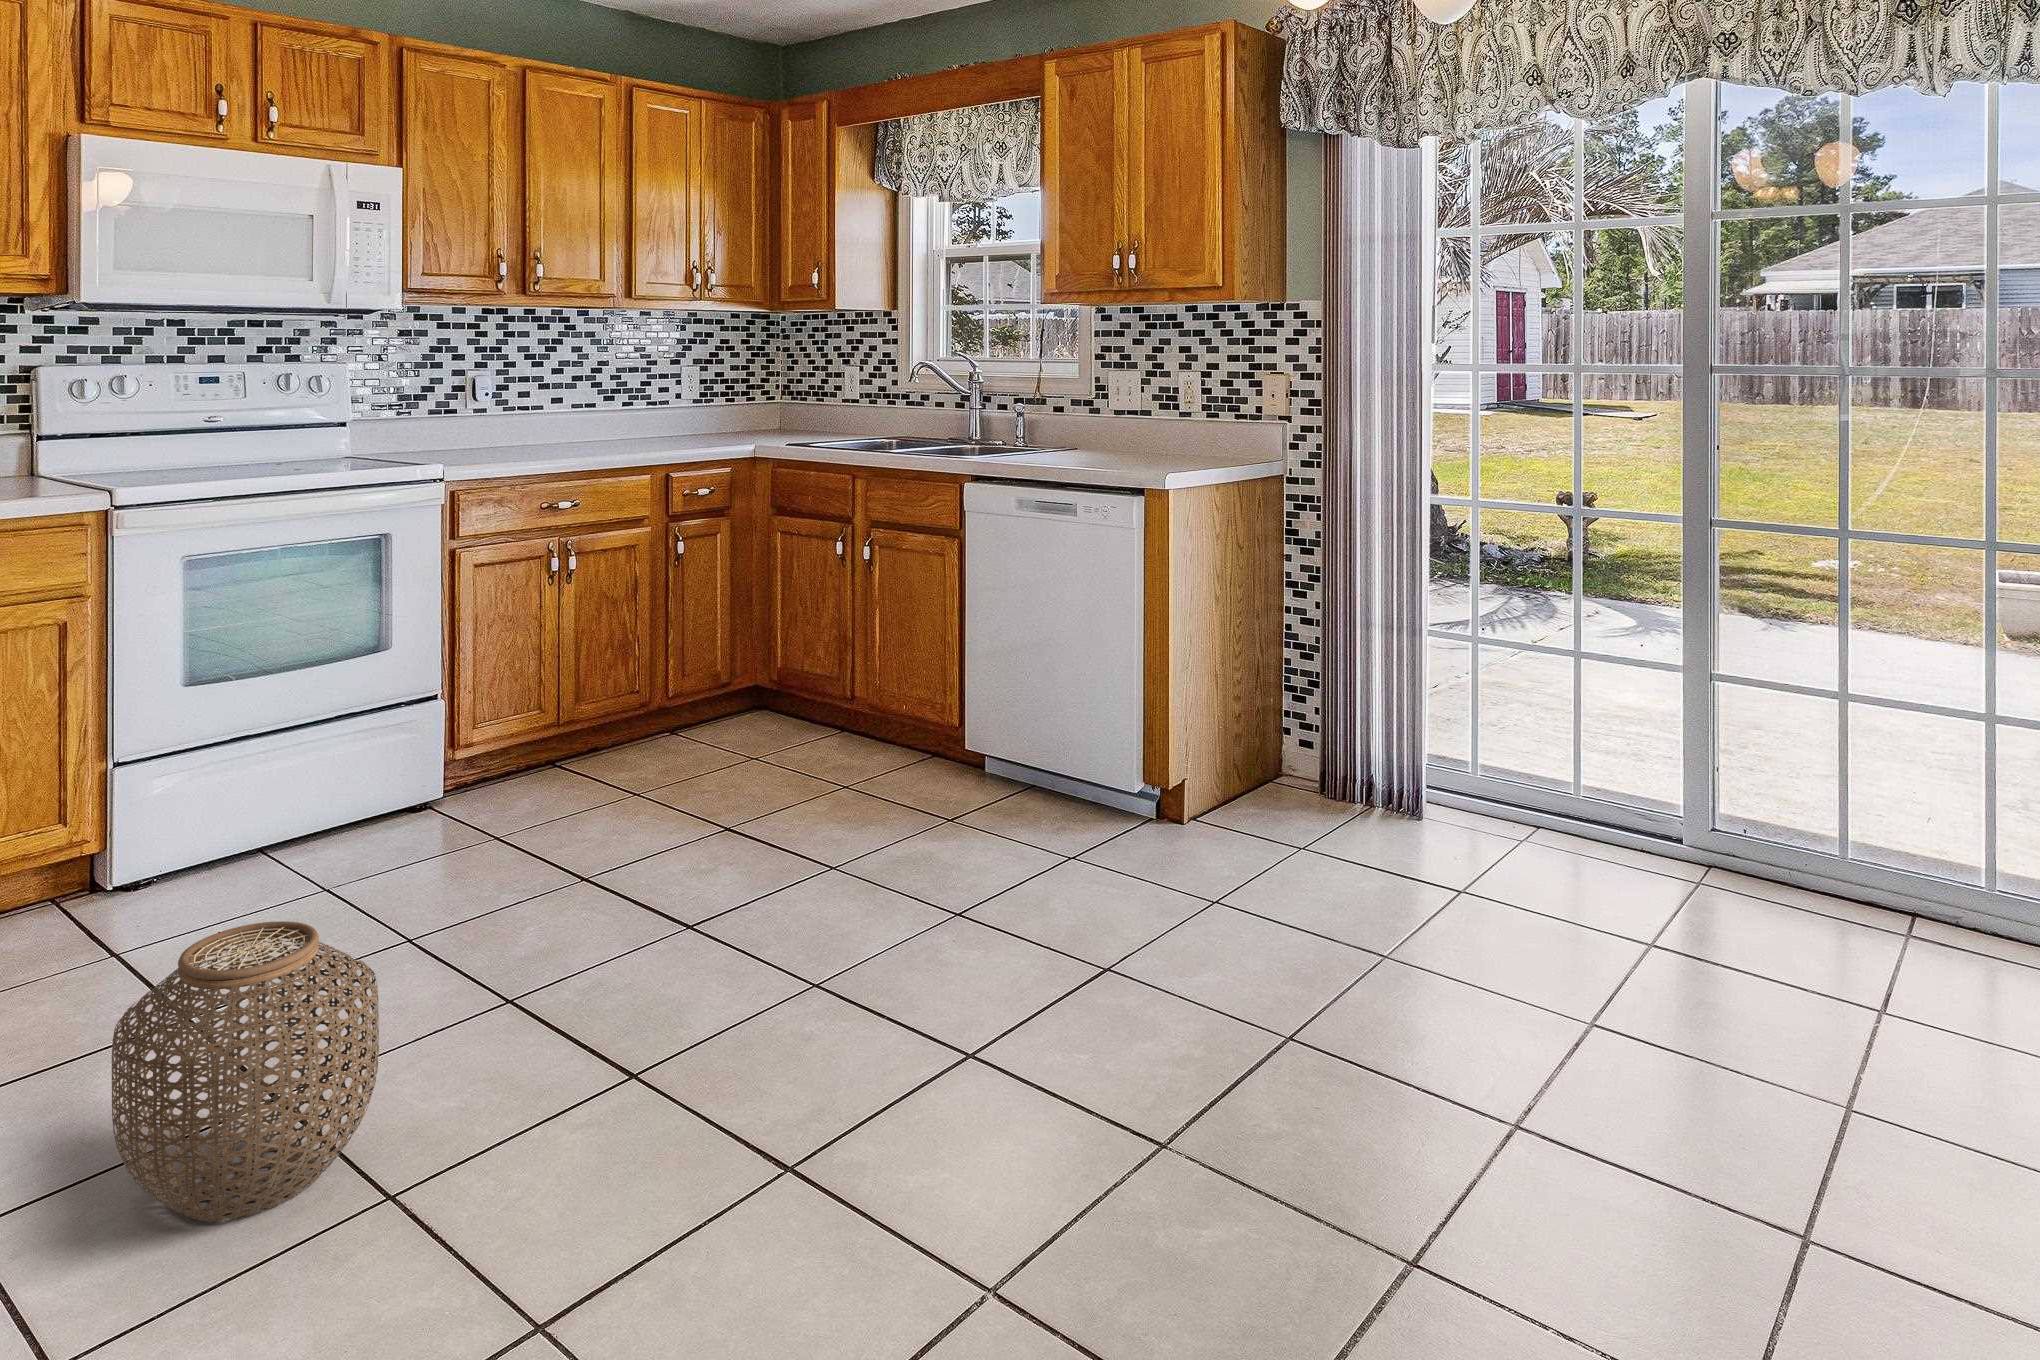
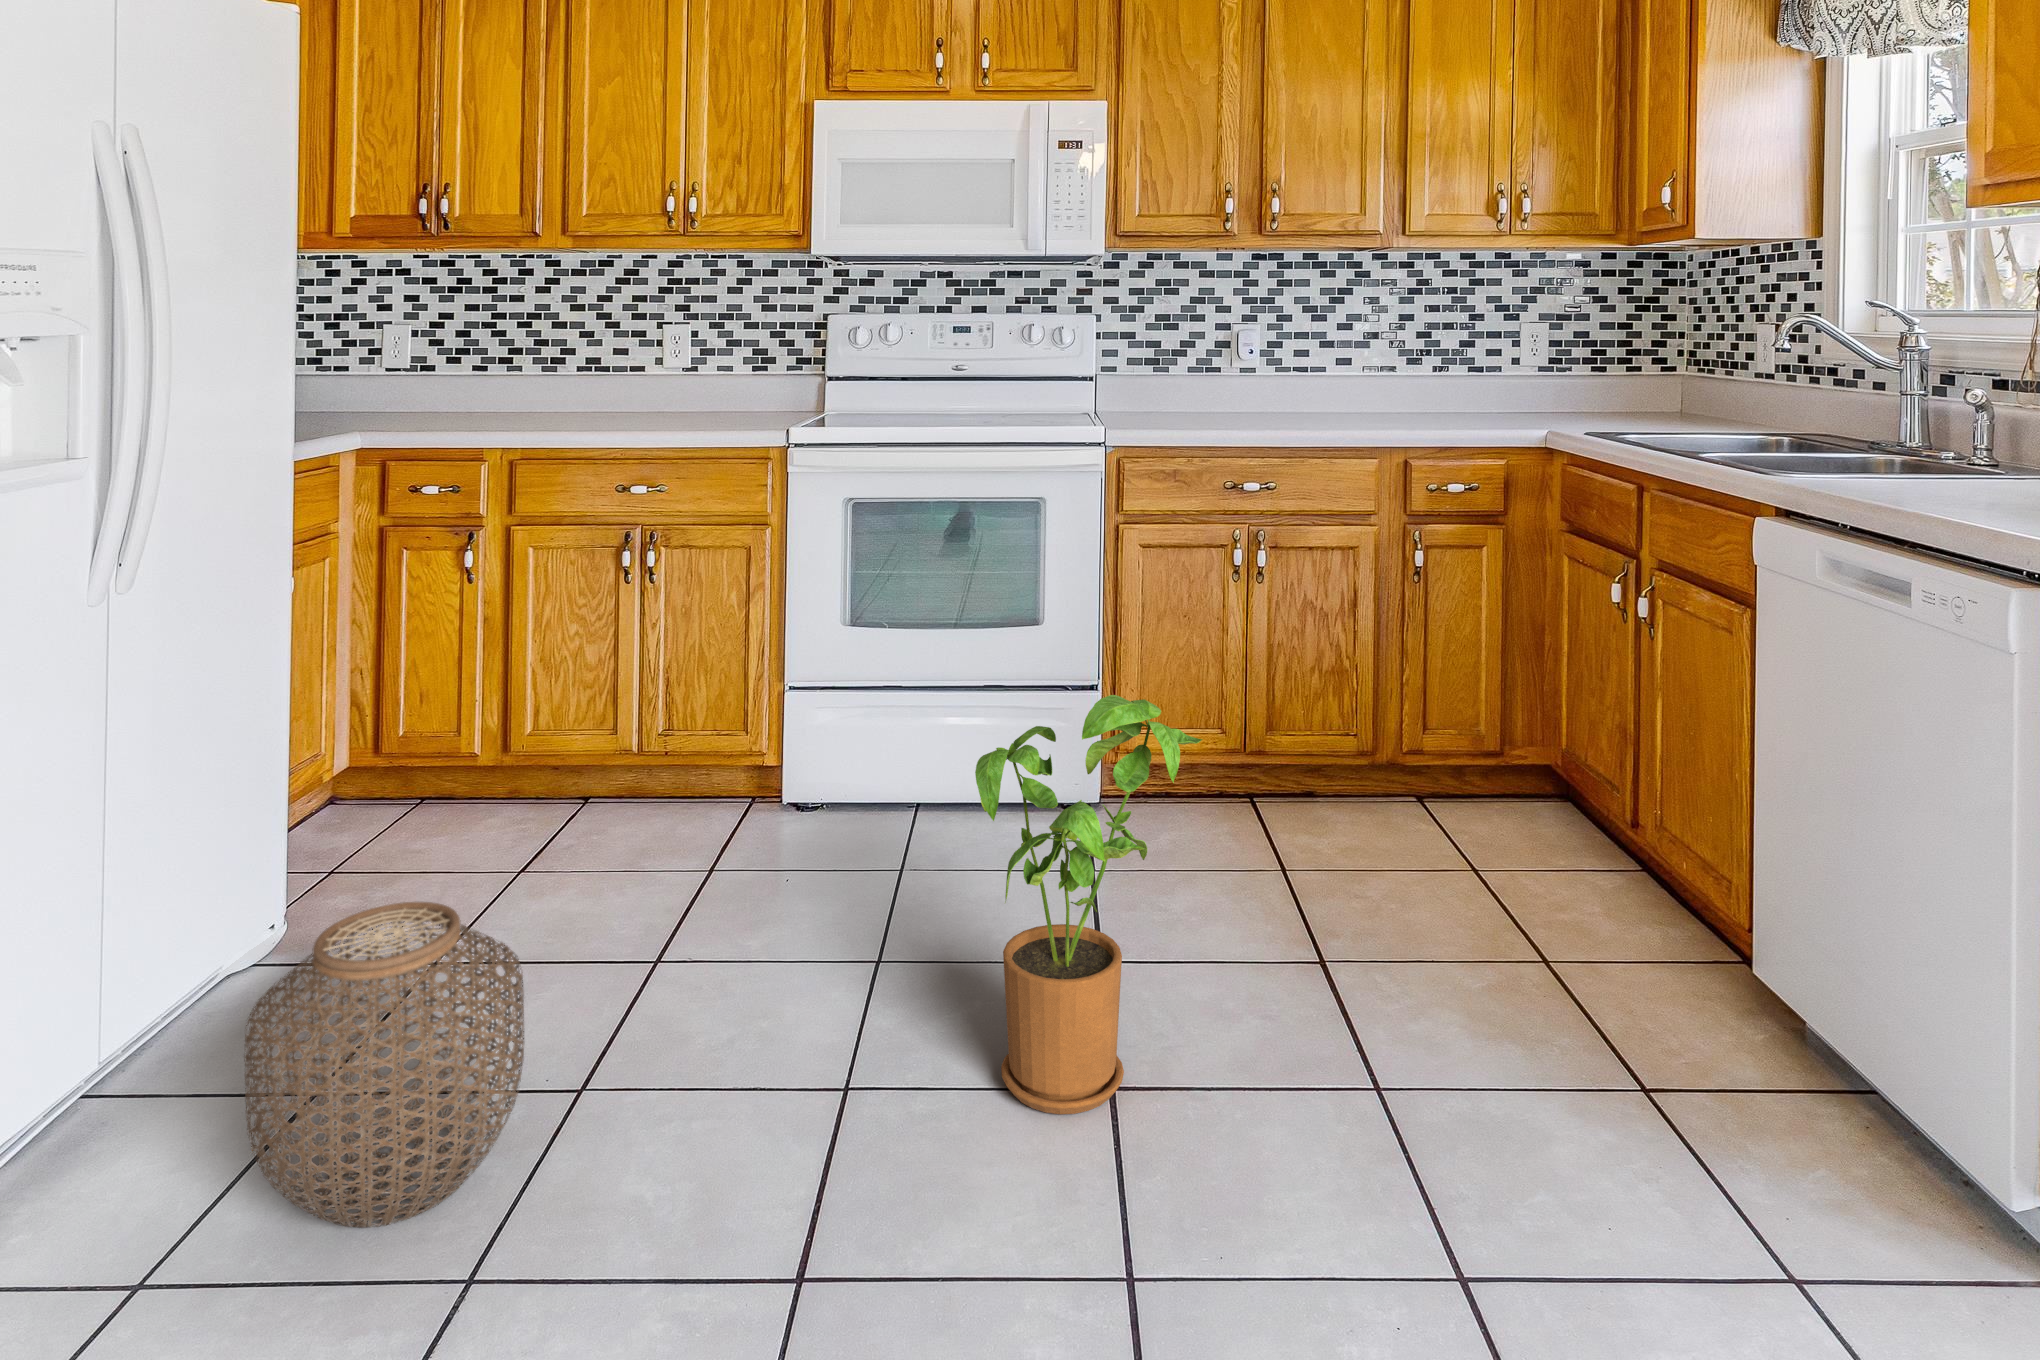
house plant: none [589,639,763,949] -> present [975,695,1203,1114]

